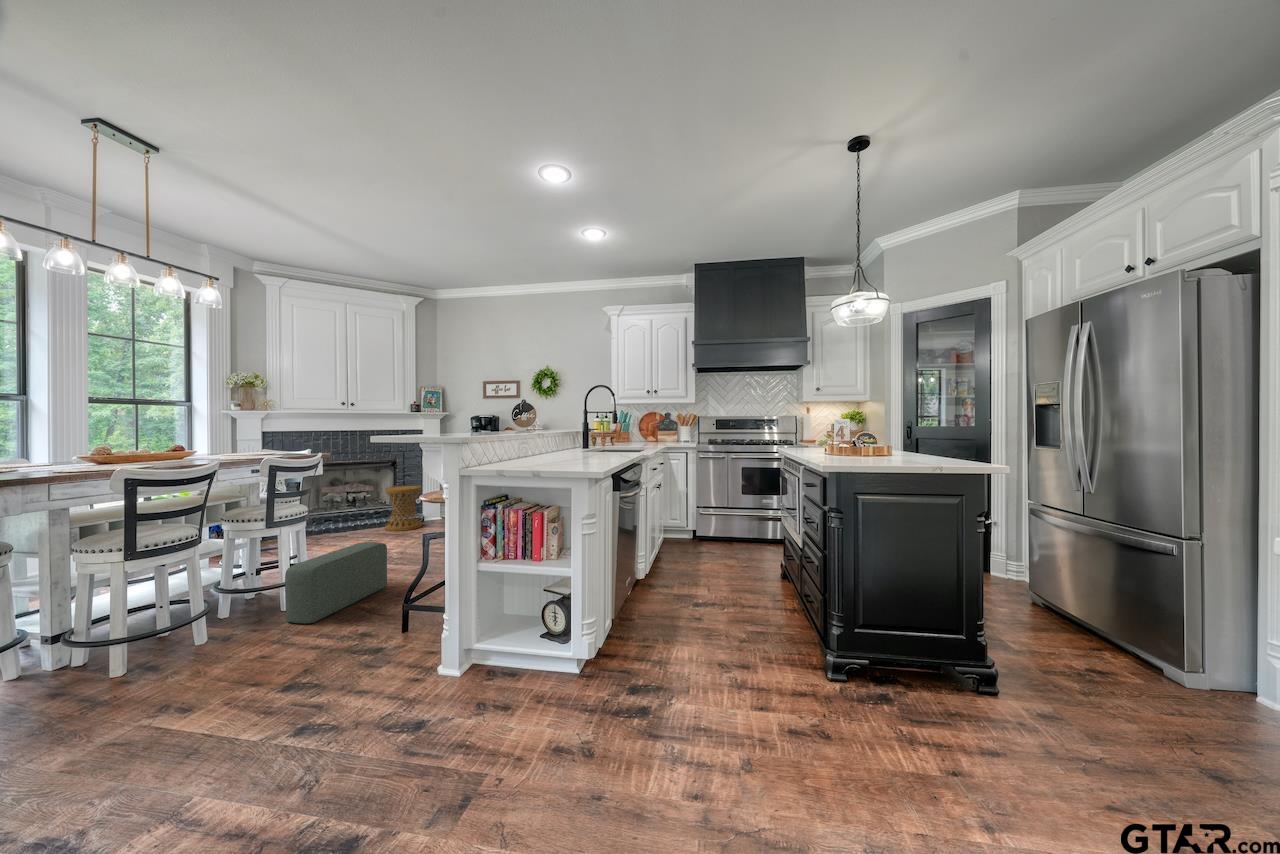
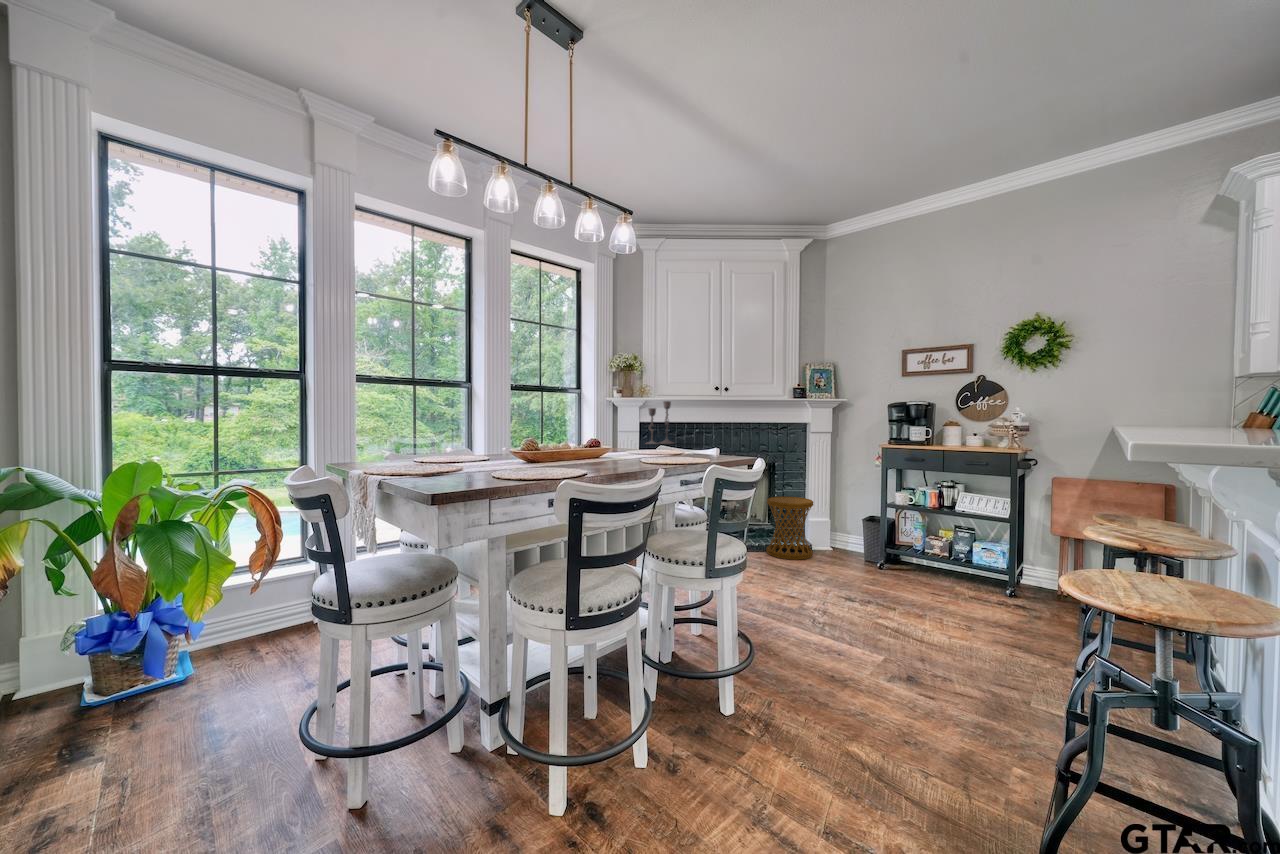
candlestick: none [264,414,297,450] -> present [646,401,674,444]
pouf: present [285,542,387,624] -> none [735,604,849,755]

